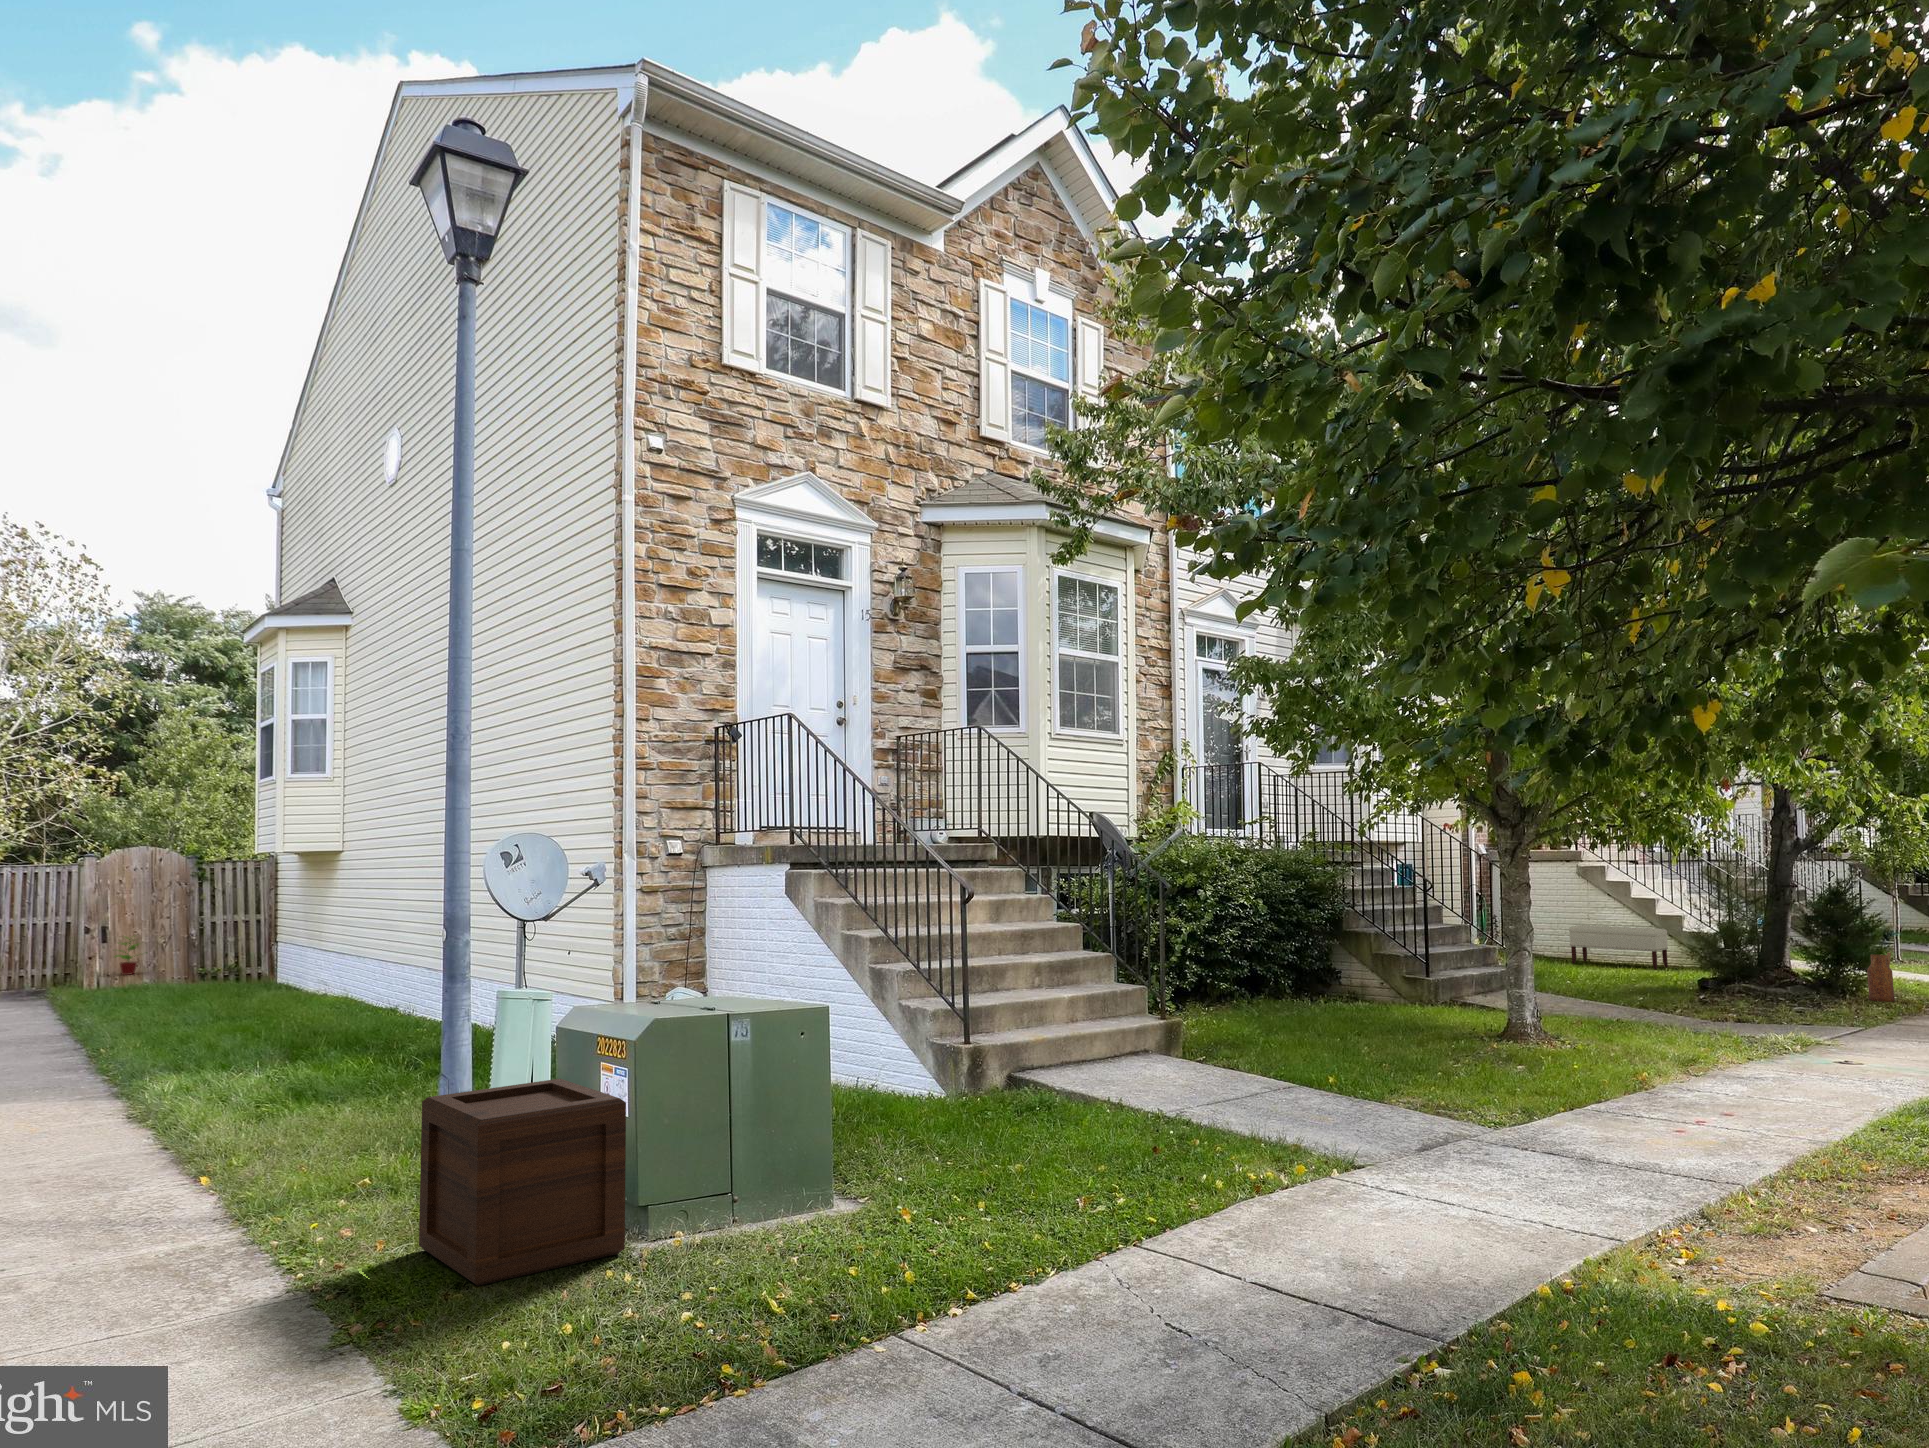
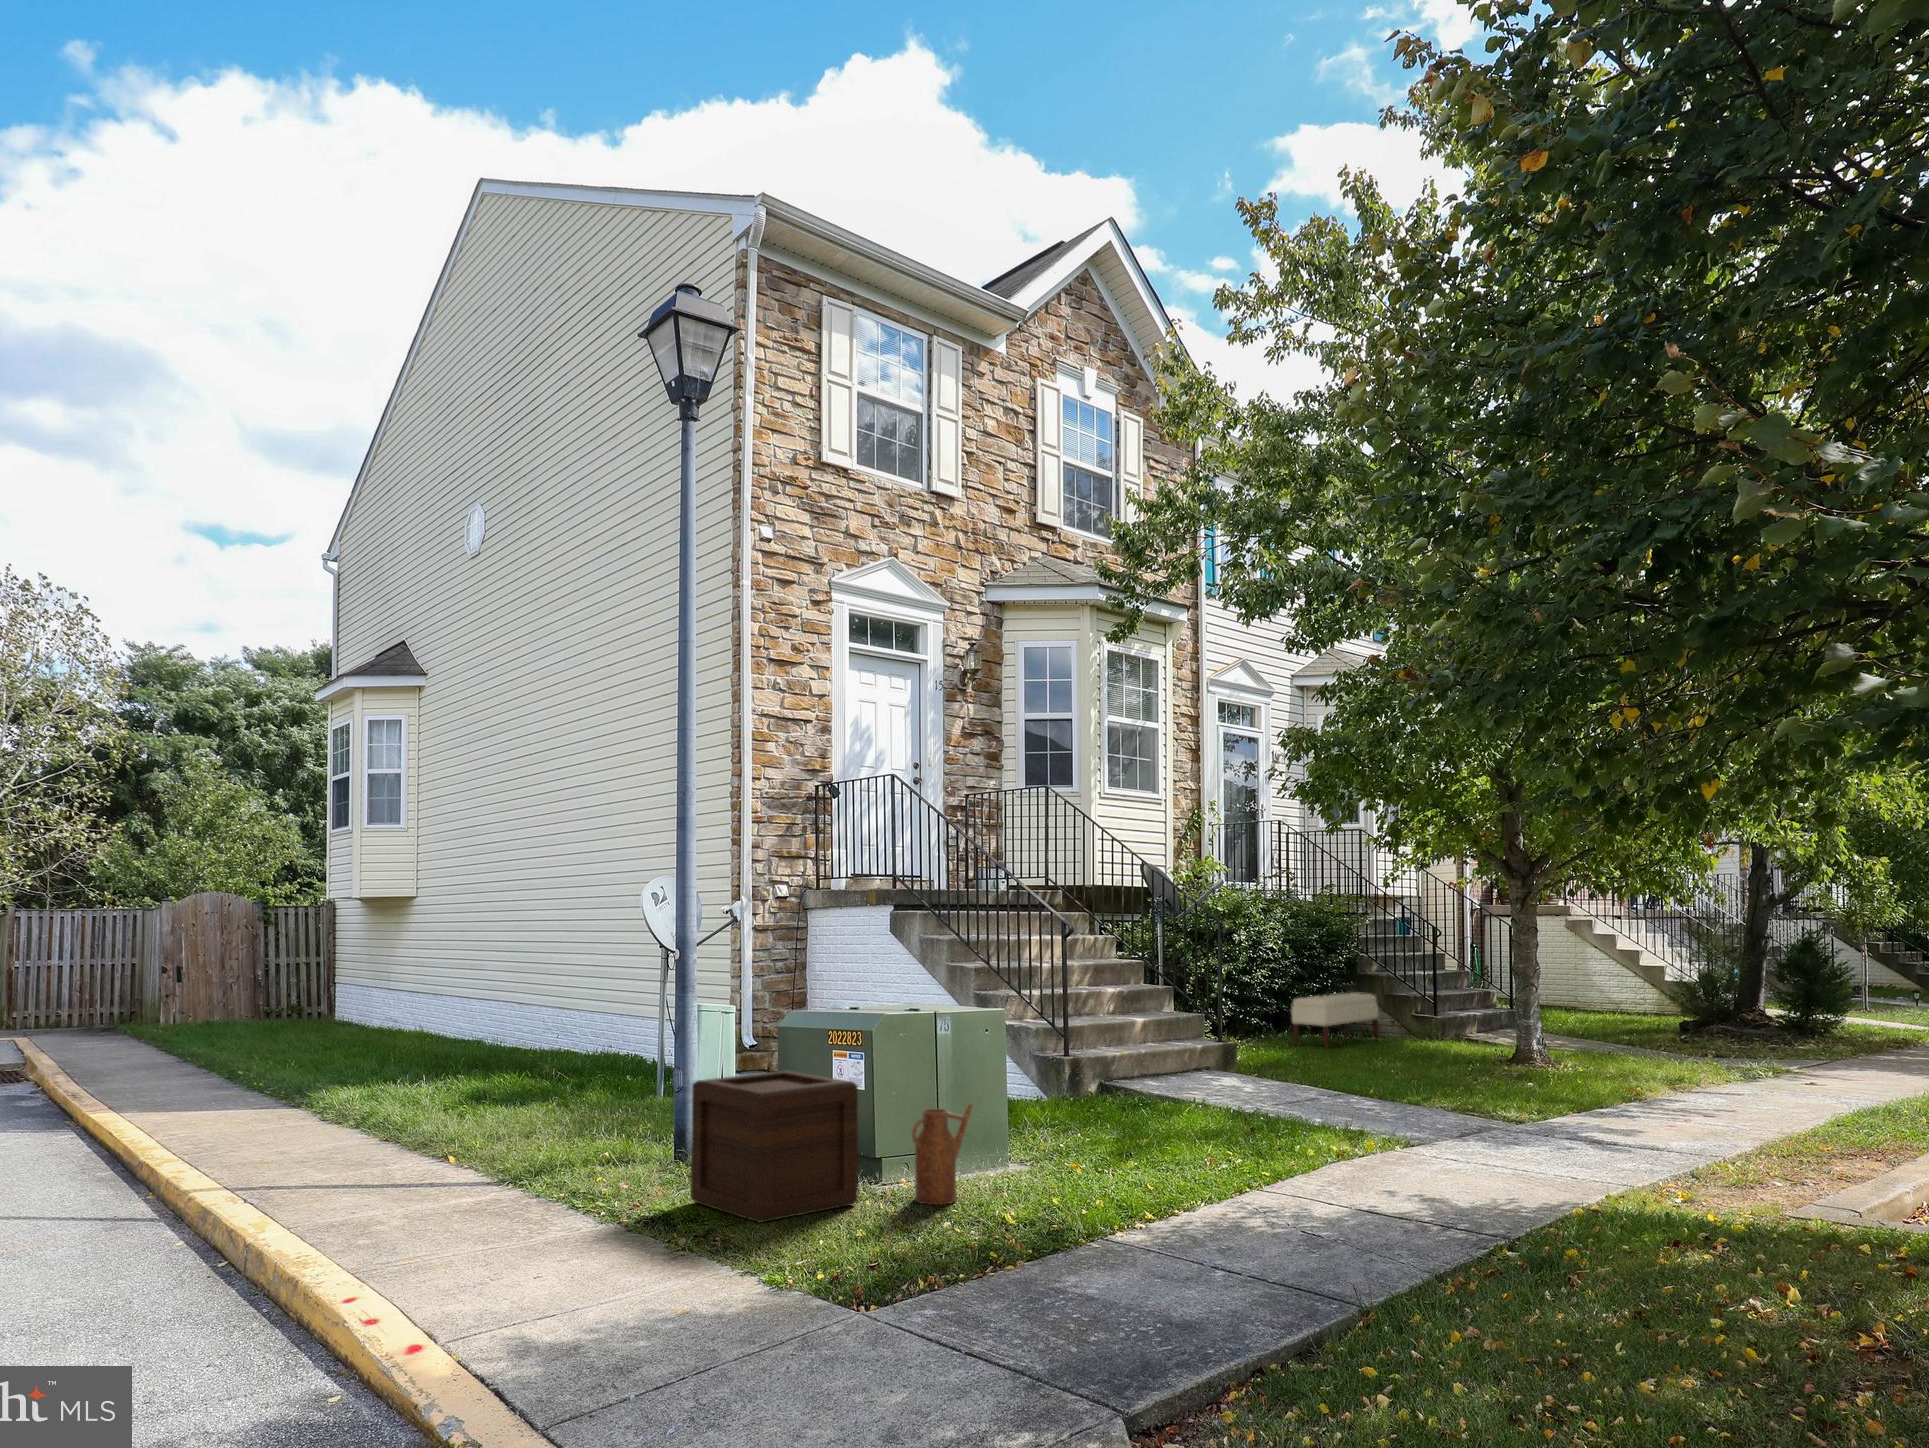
bench: present [1569,925,1668,969] -> present [1291,993,1379,1048]
potted plant: present [115,937,137,975] -> none [182,974,217,1014]
watering can: present [1867,952,1895,1002] -> present [912,1103,973,1205]

